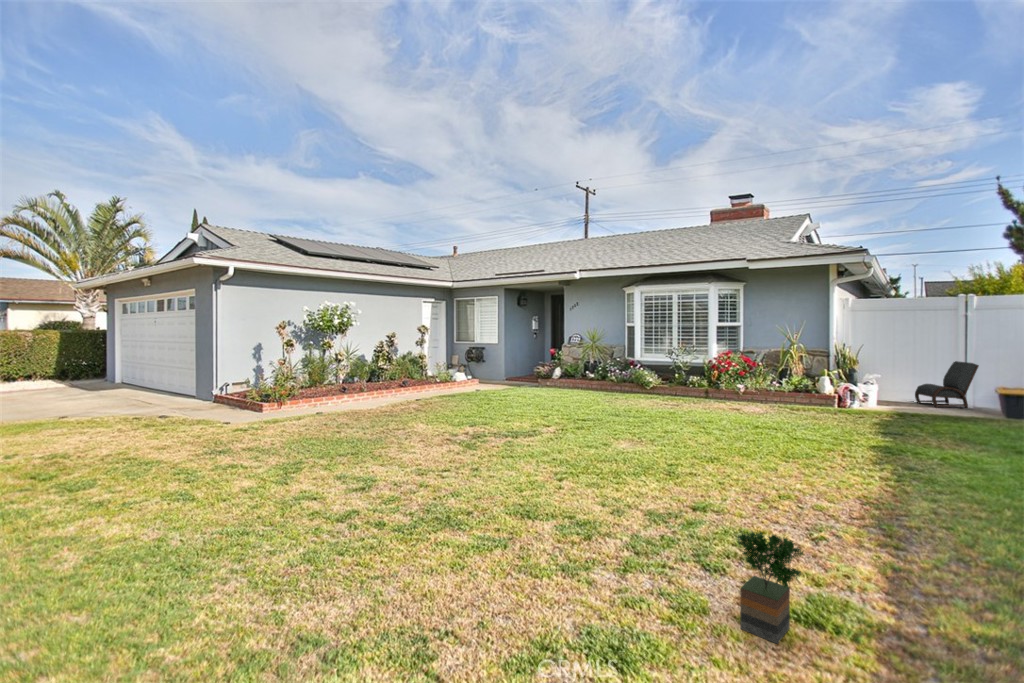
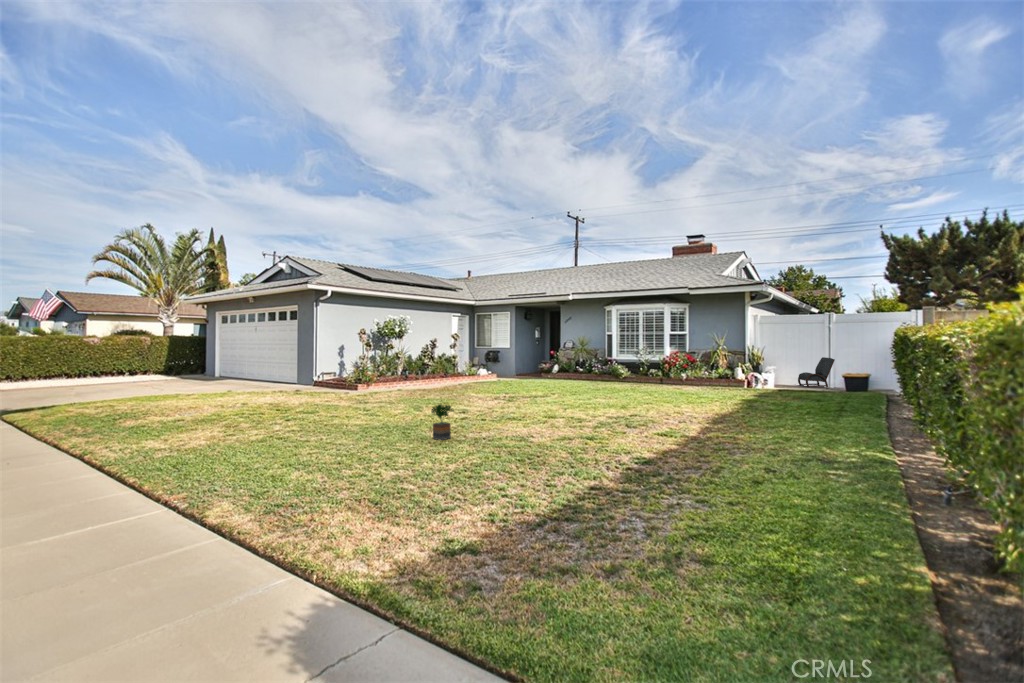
potted tree: present [737,532,803,644] -> present [431,404,454,440]

